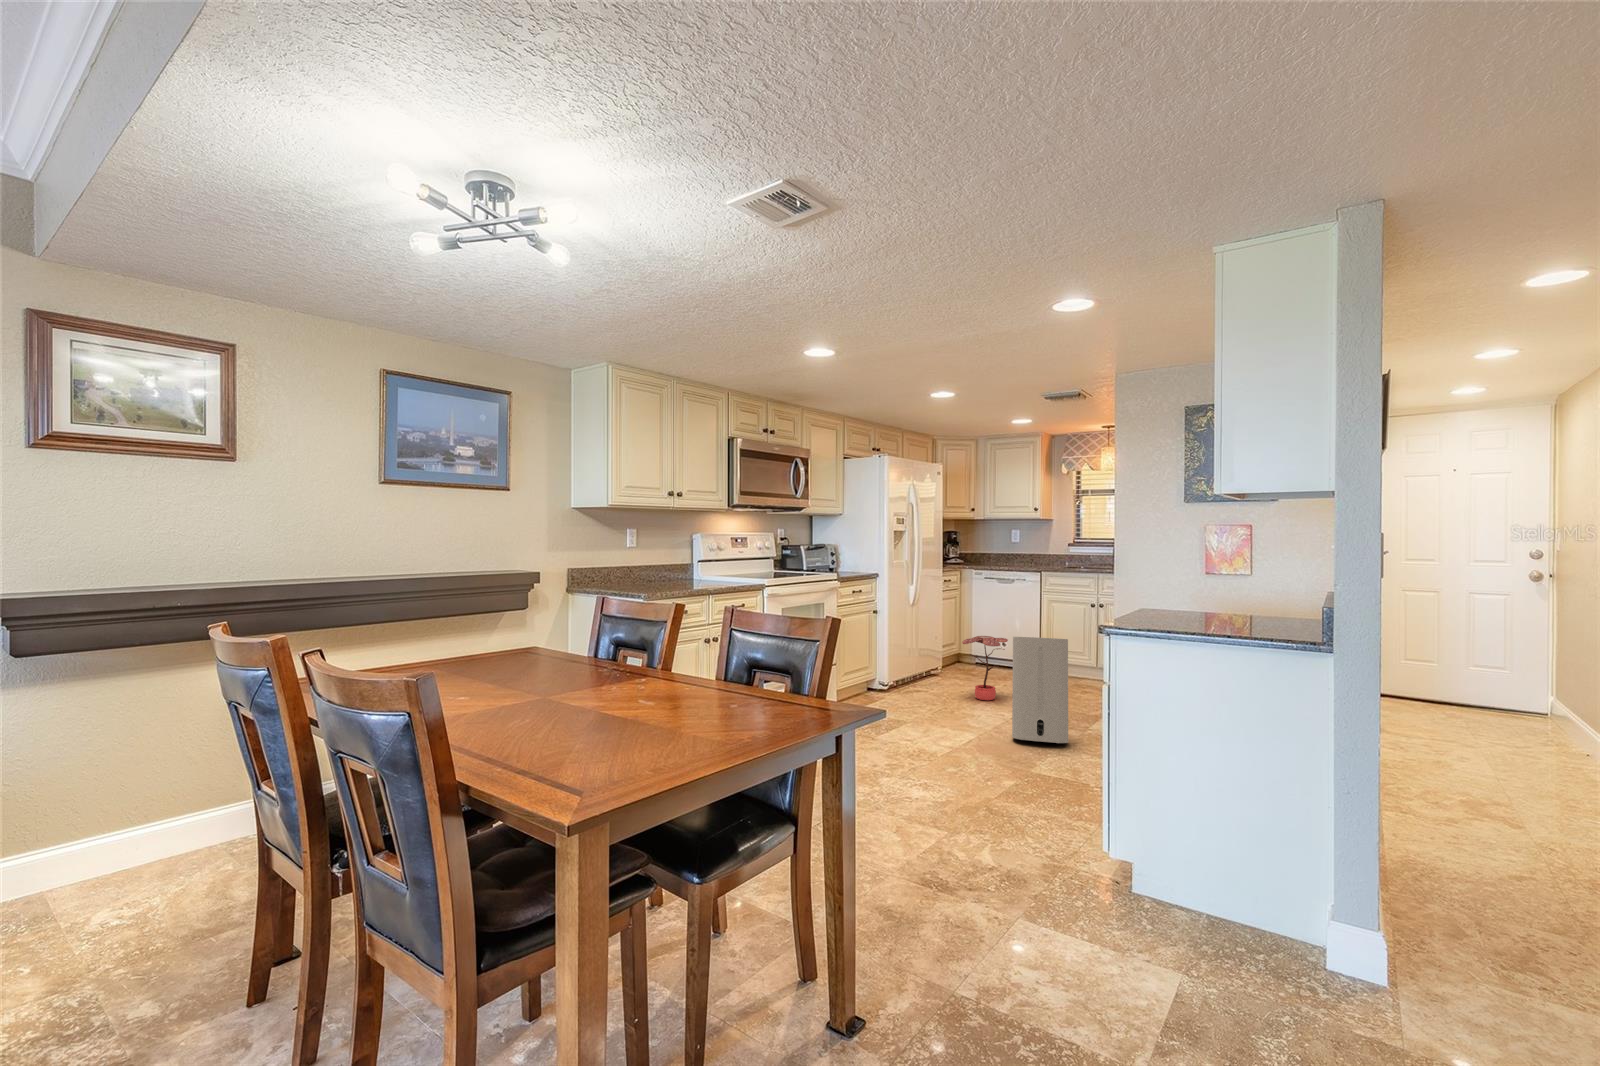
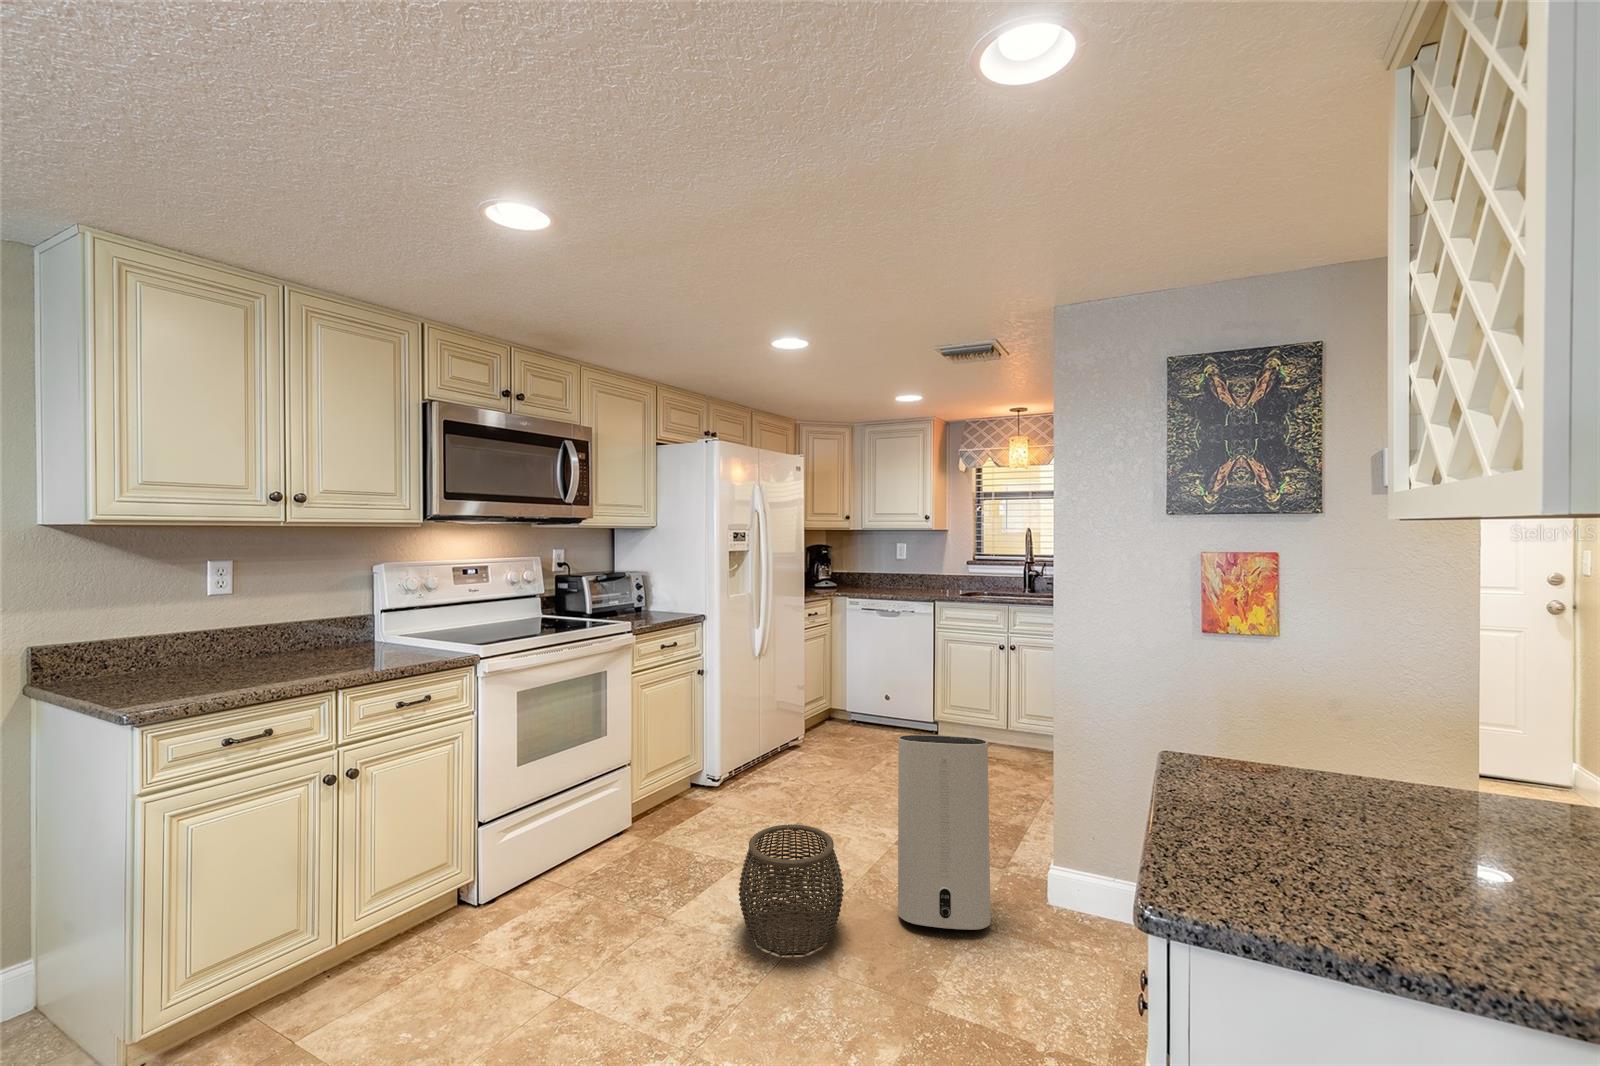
potted plant: present [962,636,1008,700] -> none [825,706,891,806]
woven basket: none [919,685,980,747] -> present [739,824,844,955]

